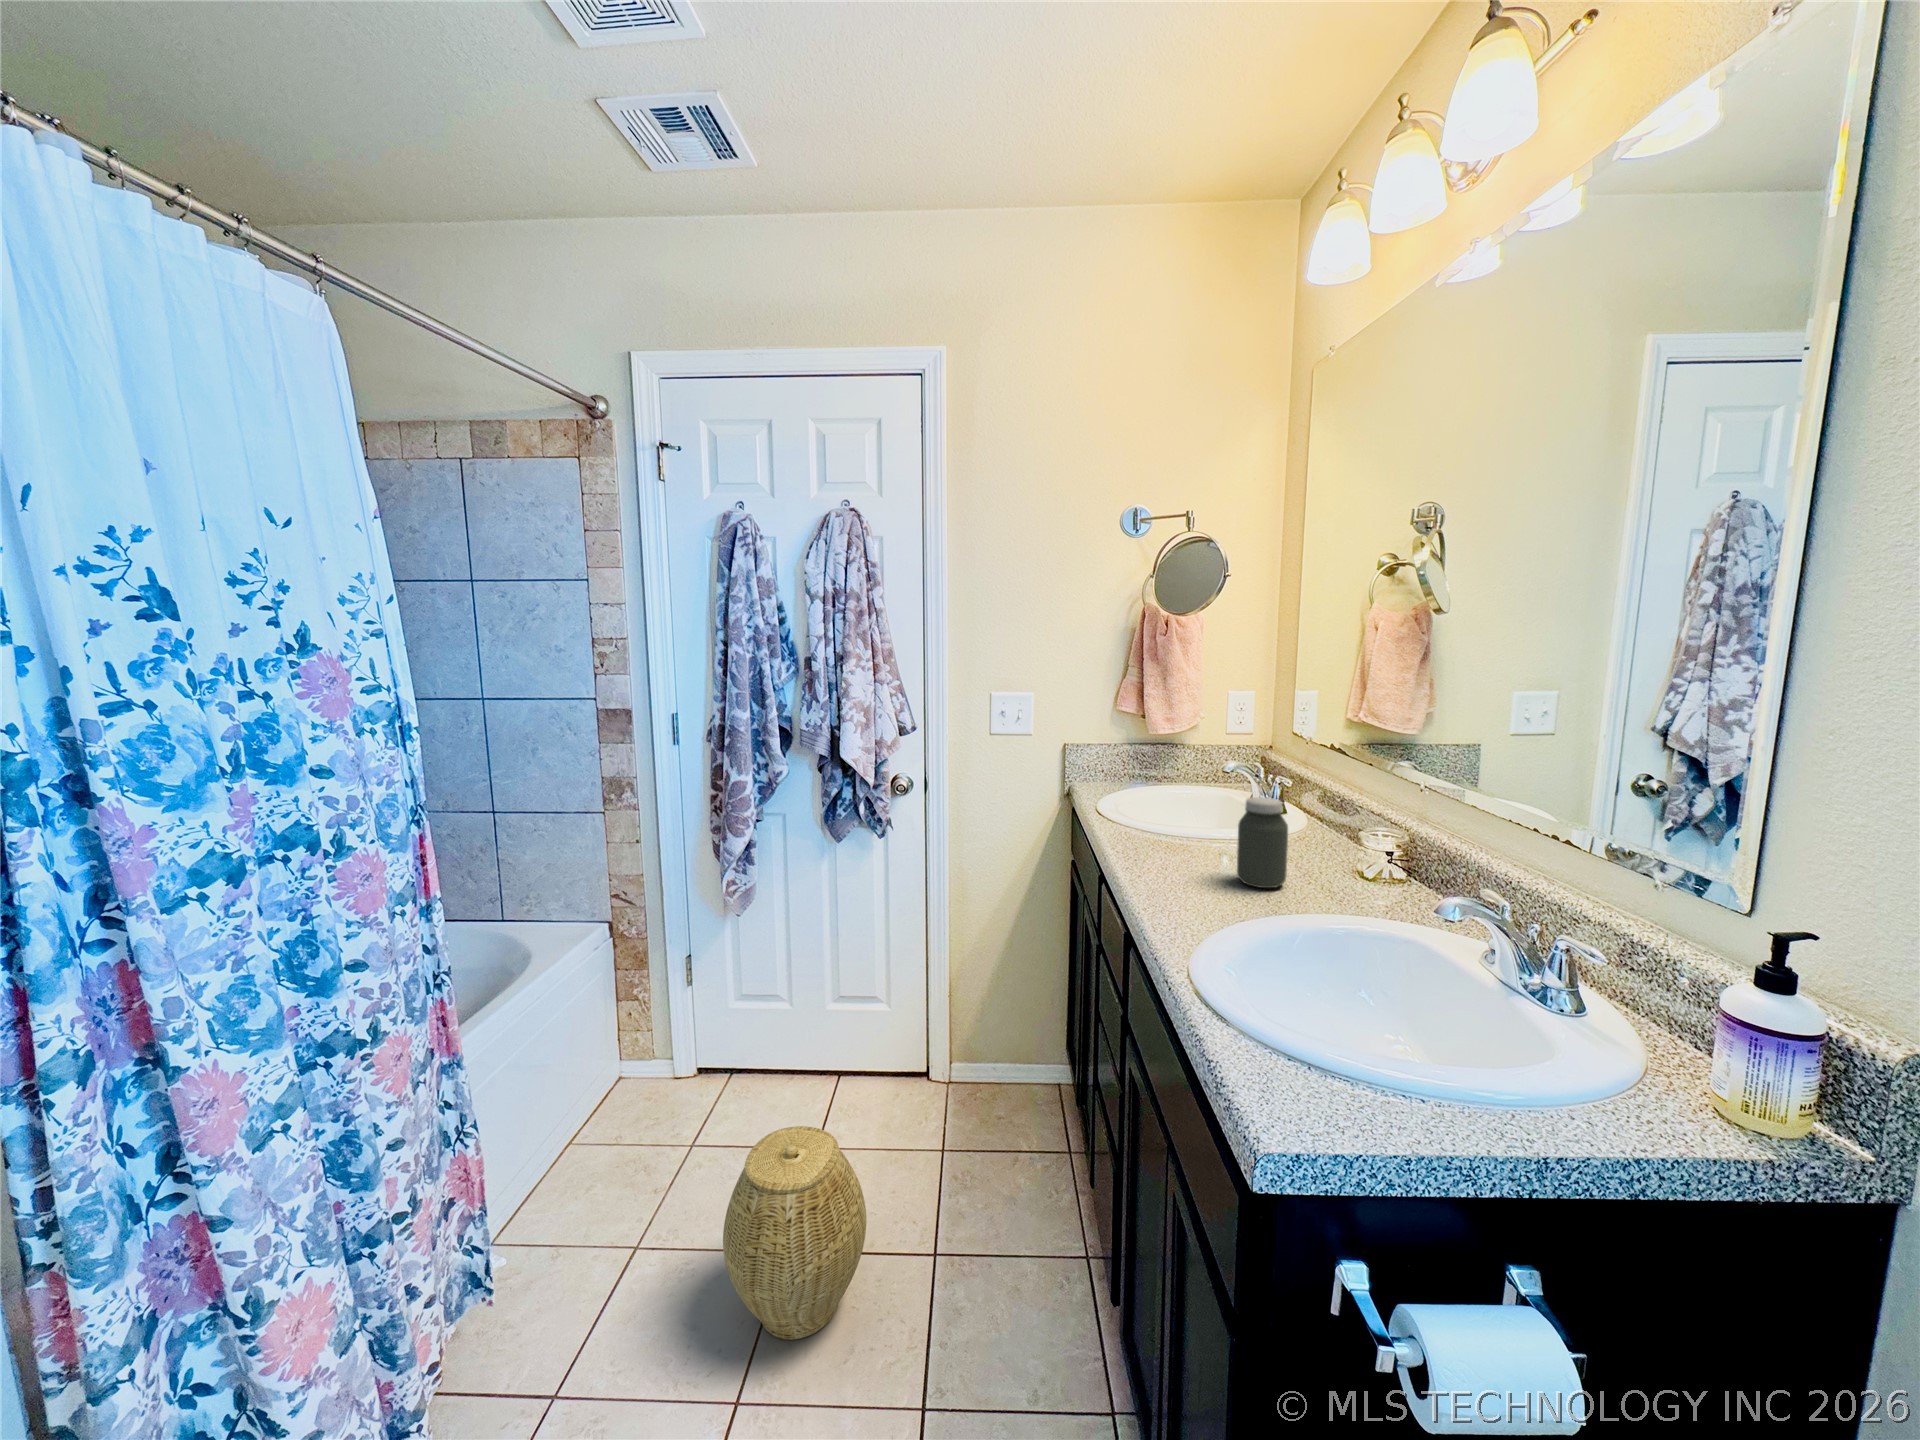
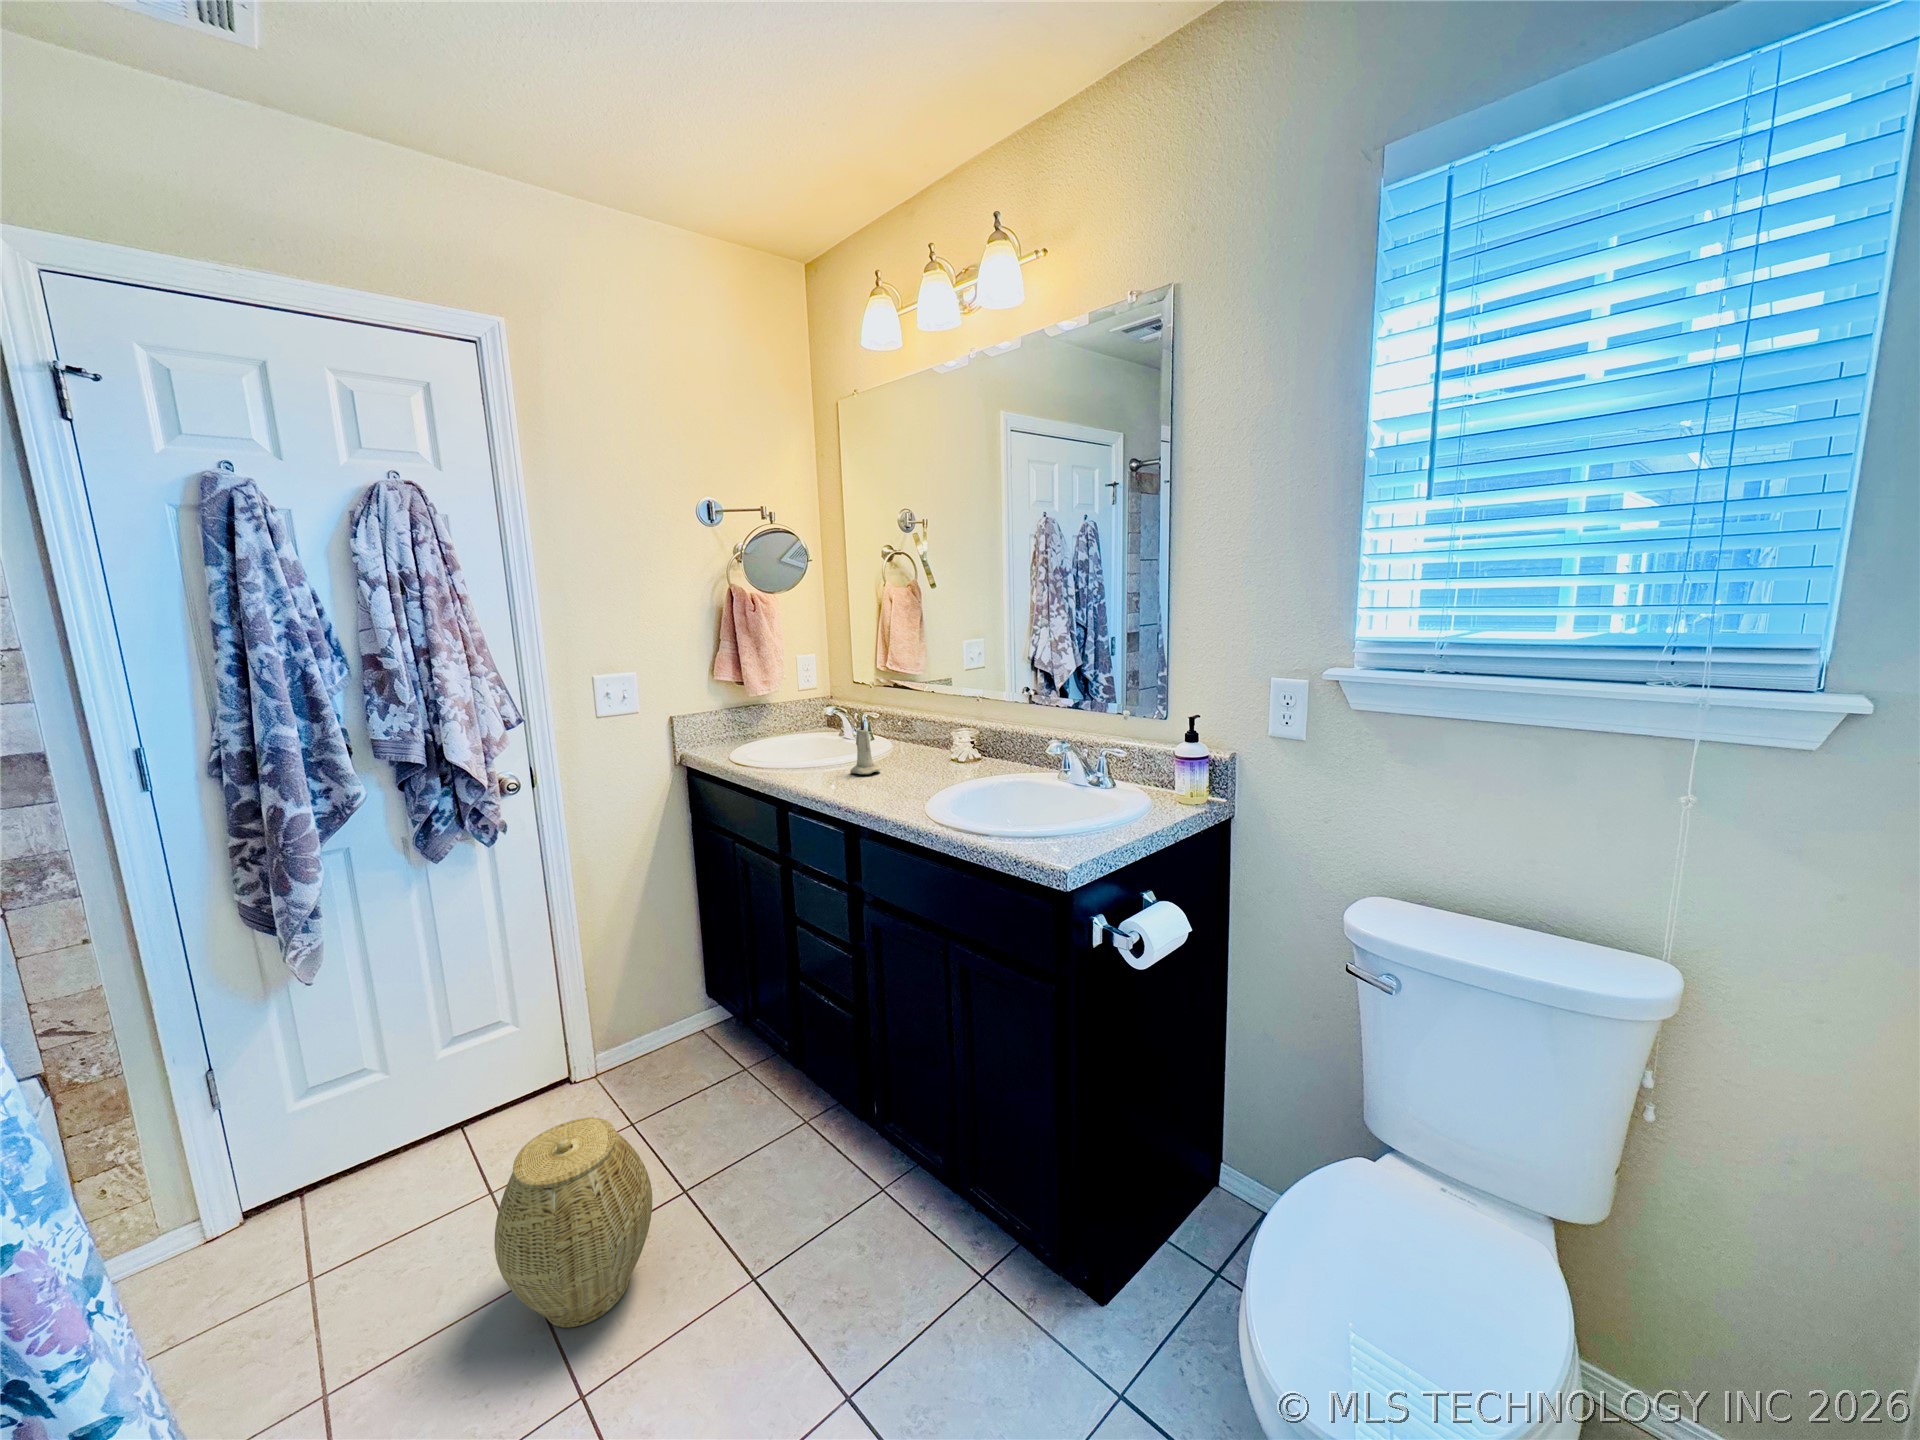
candle: none [1193,783,1236,862] -> present [850,718,881,774]
jar: present [1237,797,1288,888] -> none [893,719,926,780]

